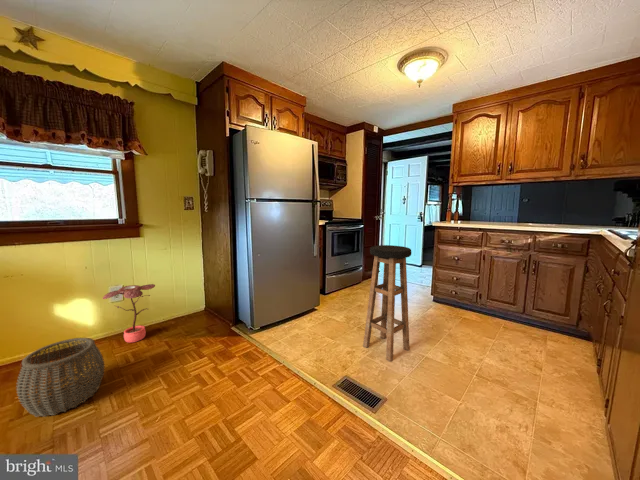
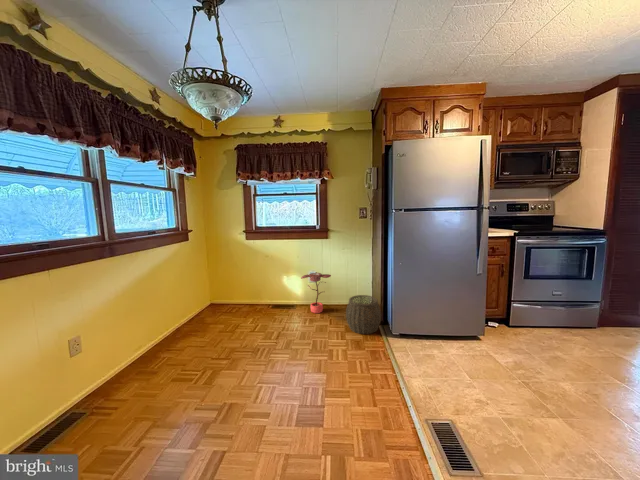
bar stool: present [363,245,411,361] -> none [507,274,603,455]
woven basket: present [16,338,105,417] -> present [346,295,381,334]

